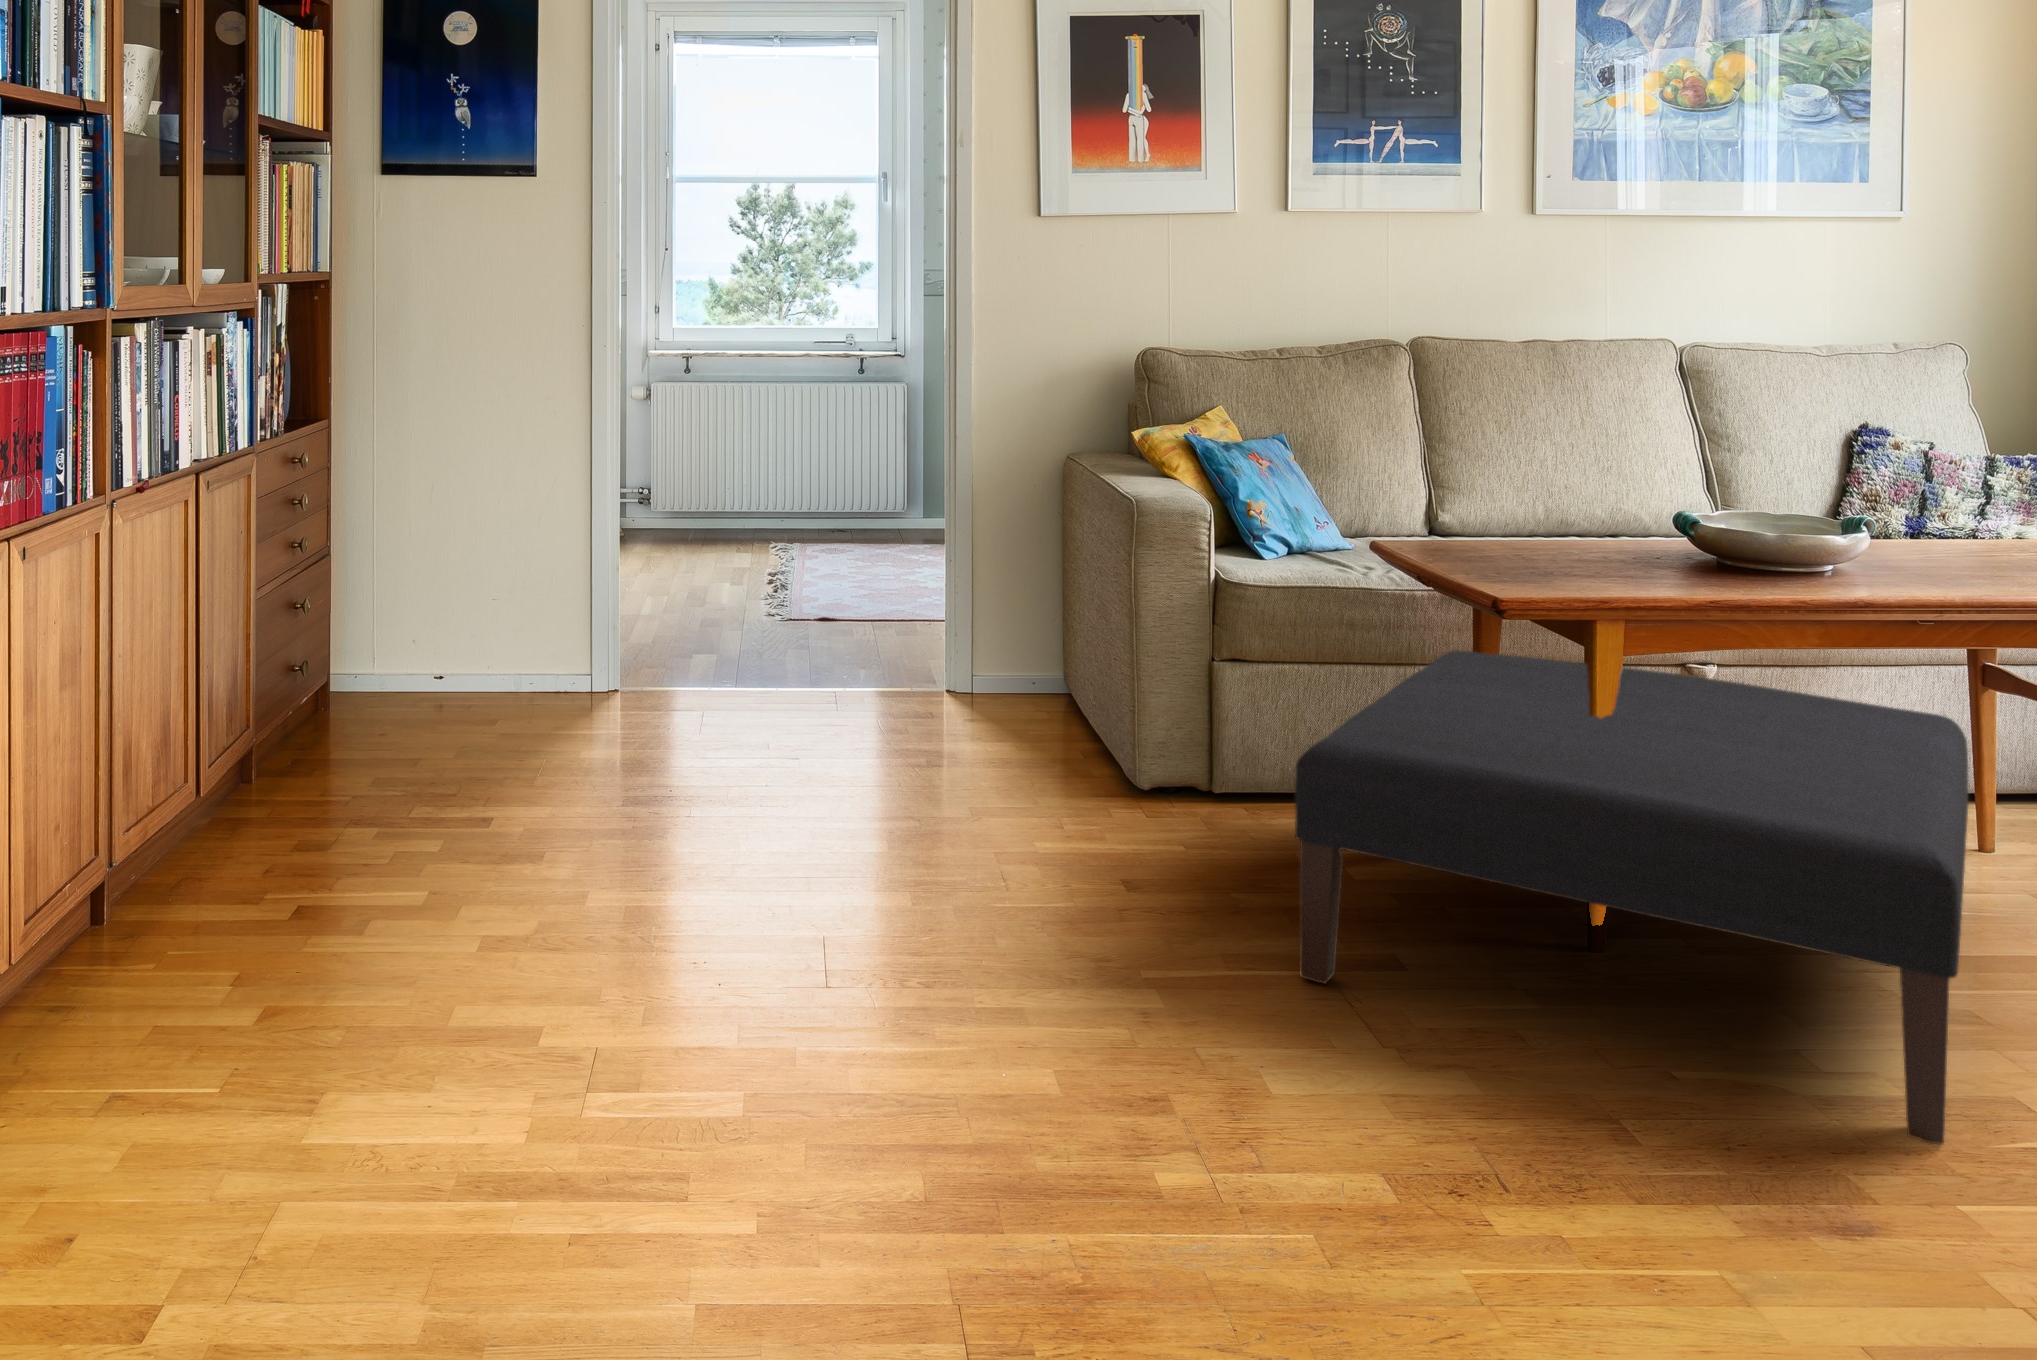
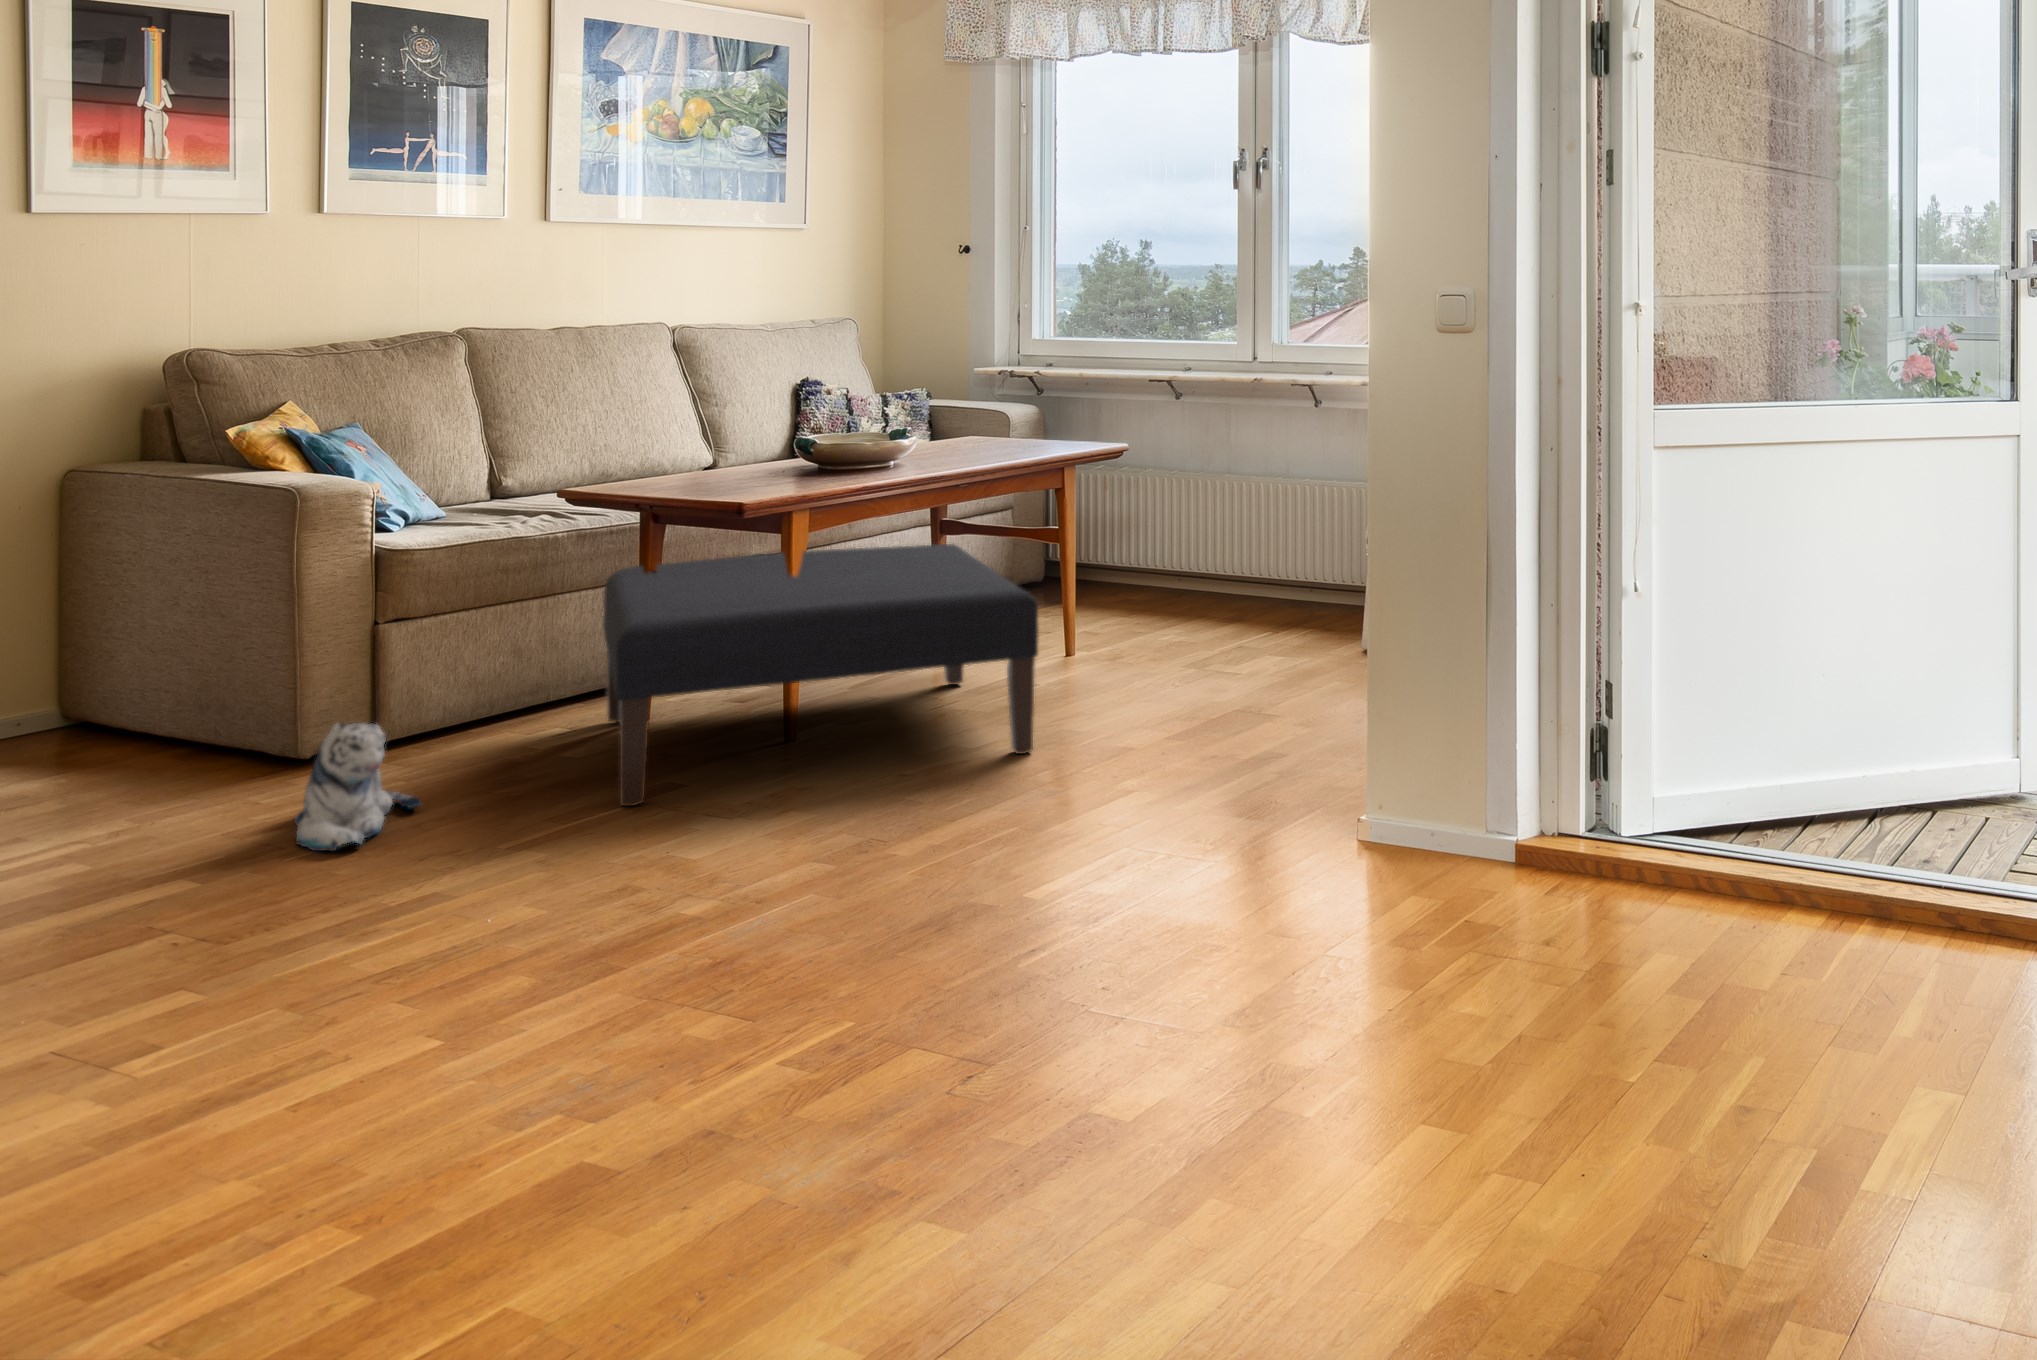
plush toy: none [1006,771,1148,919] -> present [294,723,421,851]

